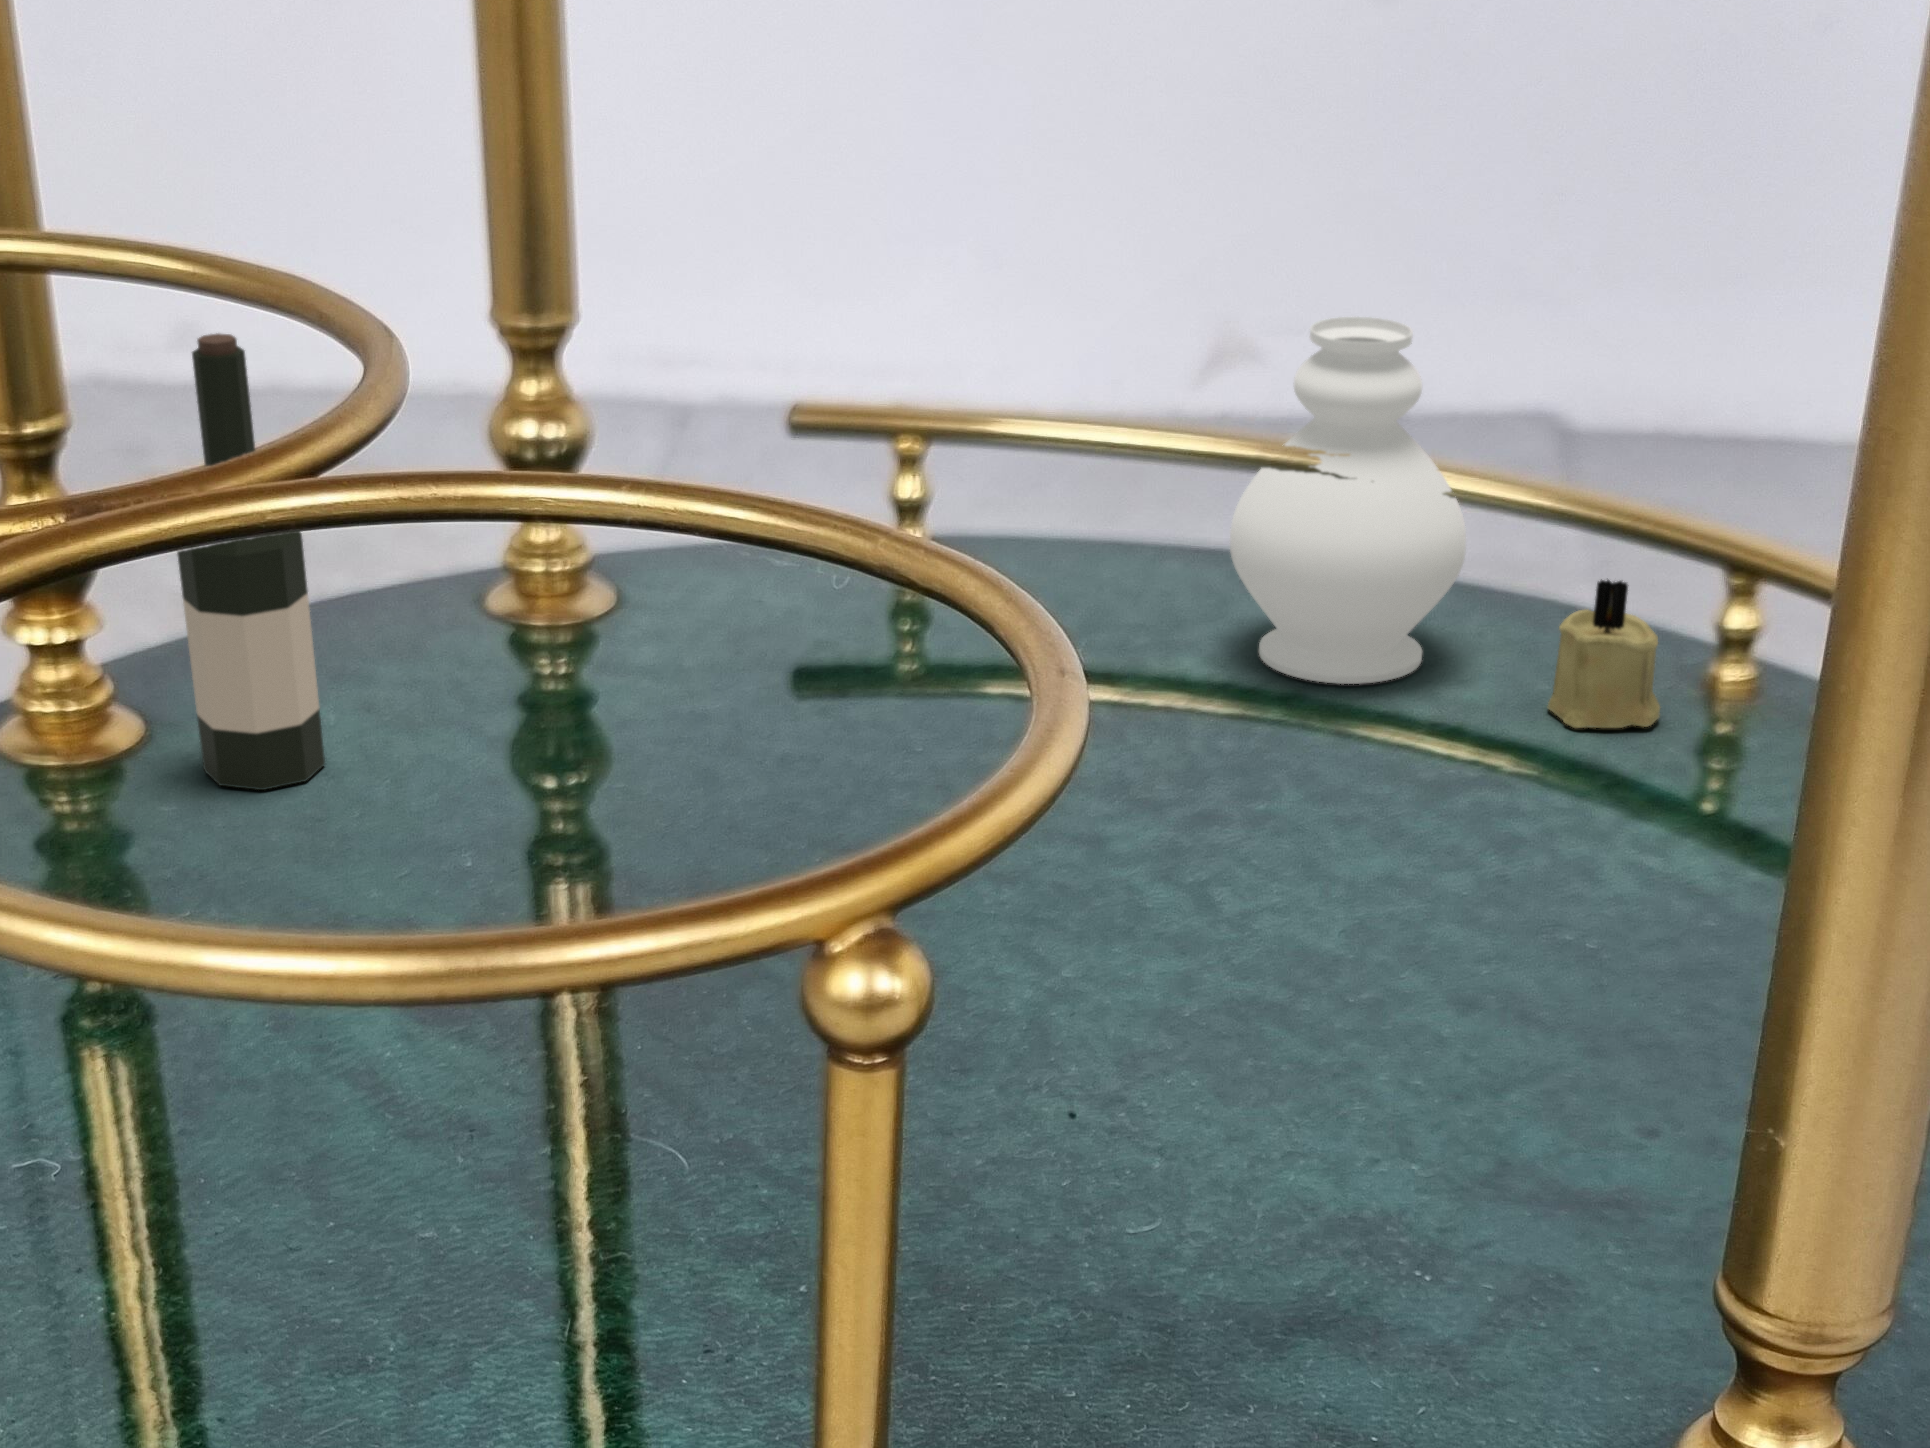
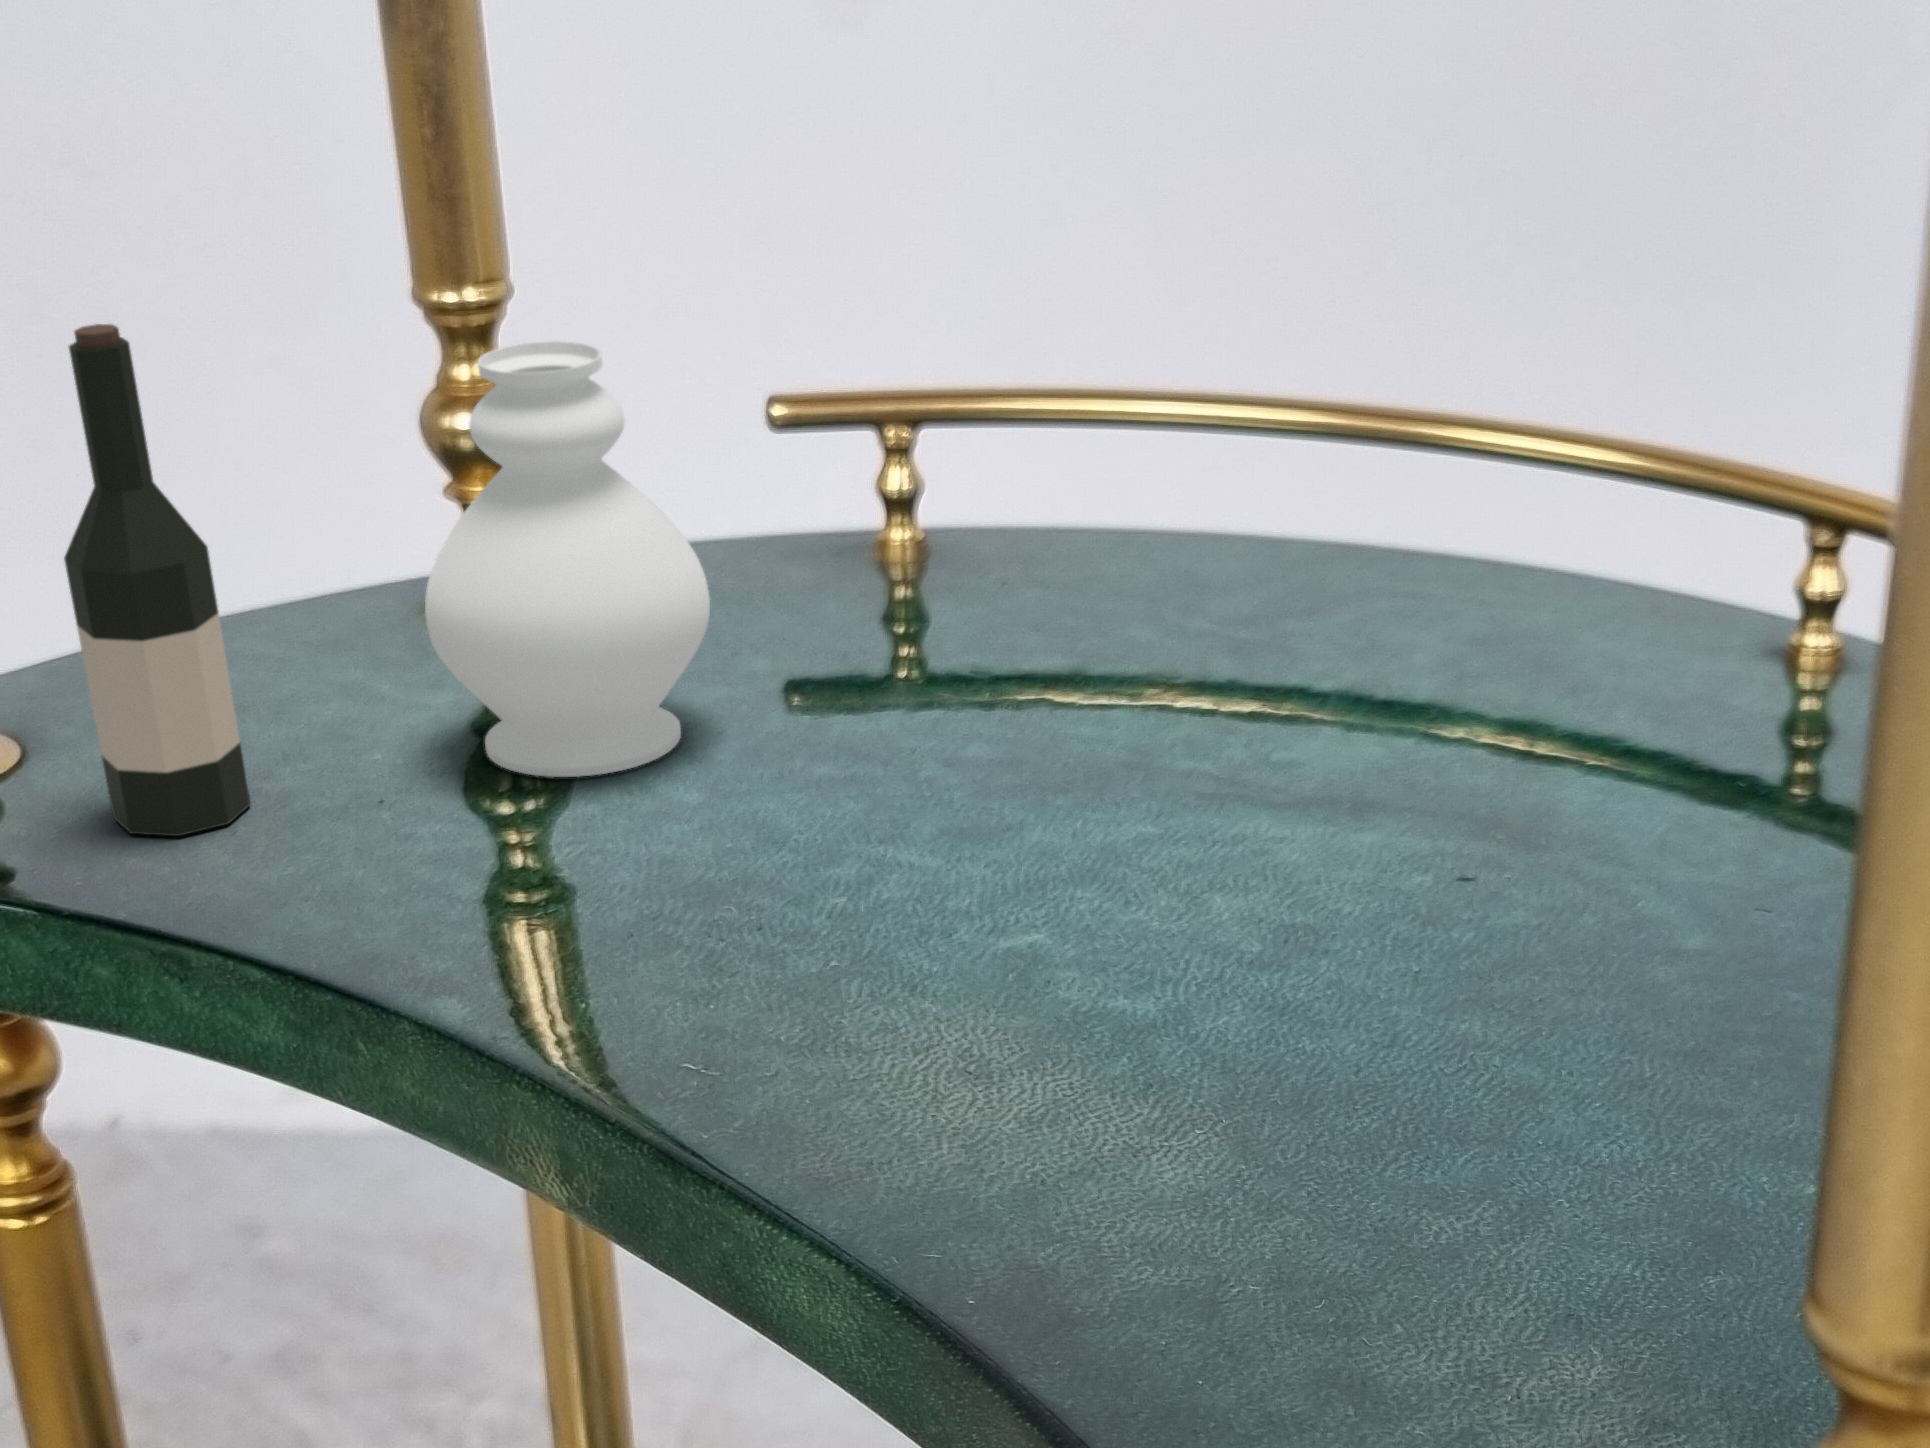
decorative vase: present [1230,317,1466,684] -> present [425,341,710,777]
candle: present [1547,579,1660,728] -> none [1620,536,1745,704]

